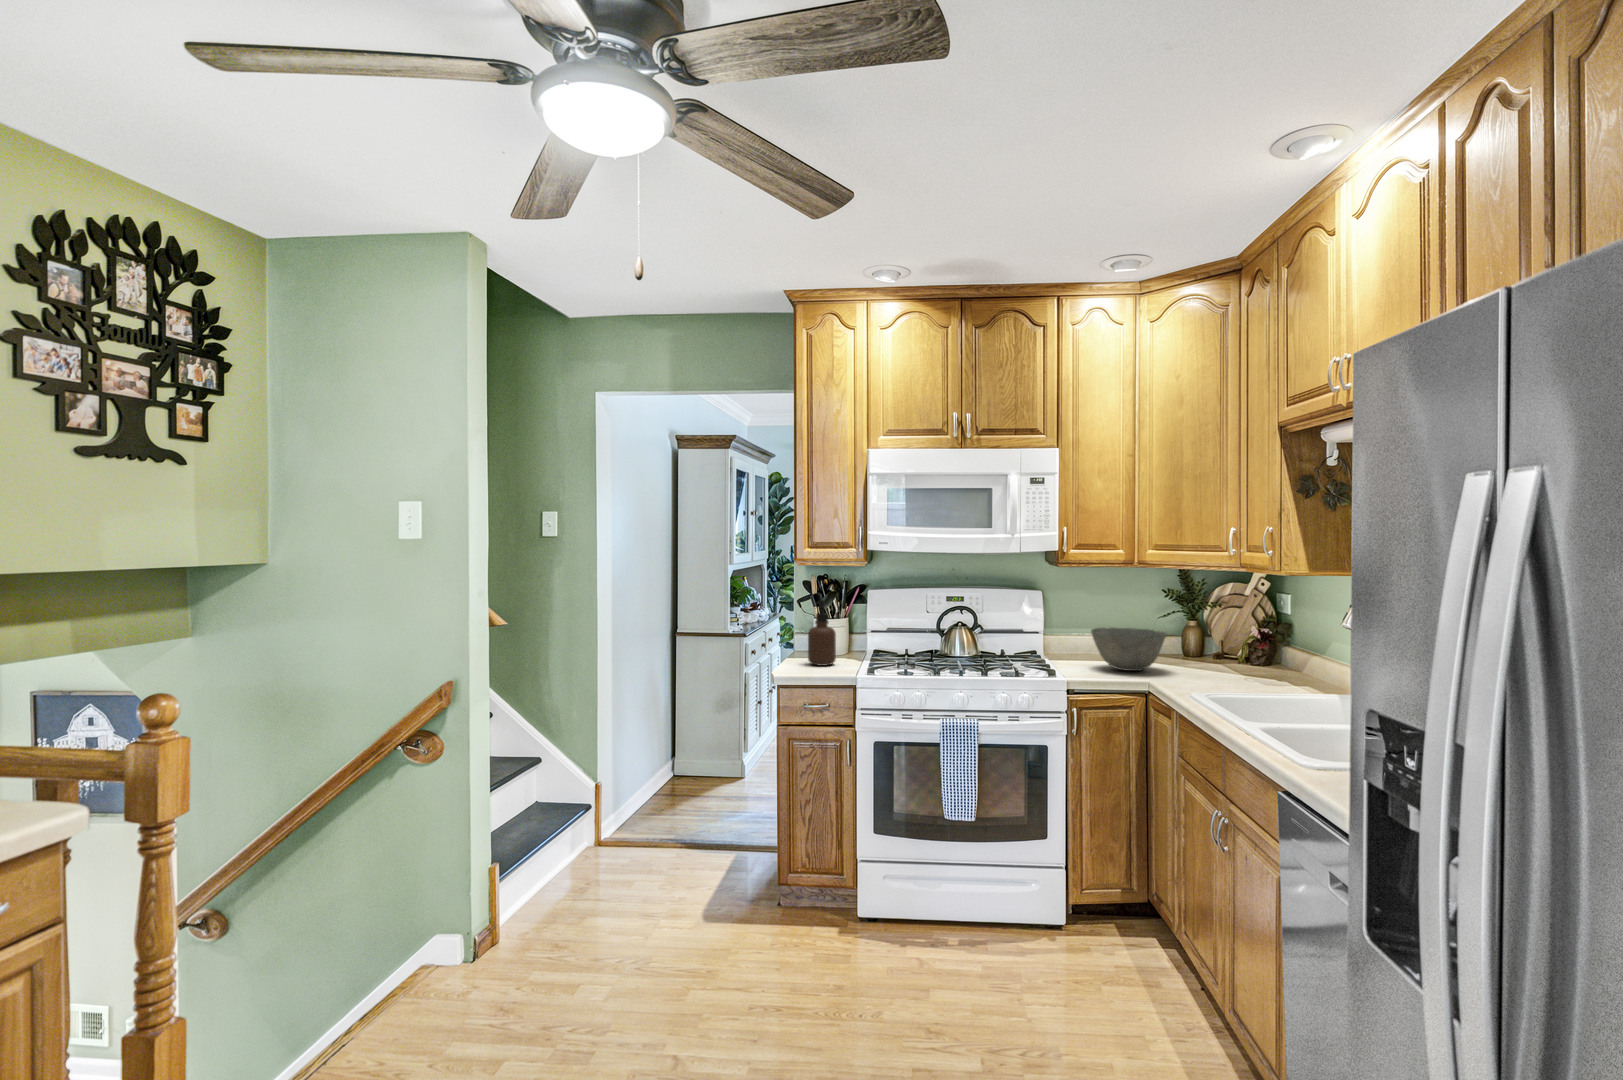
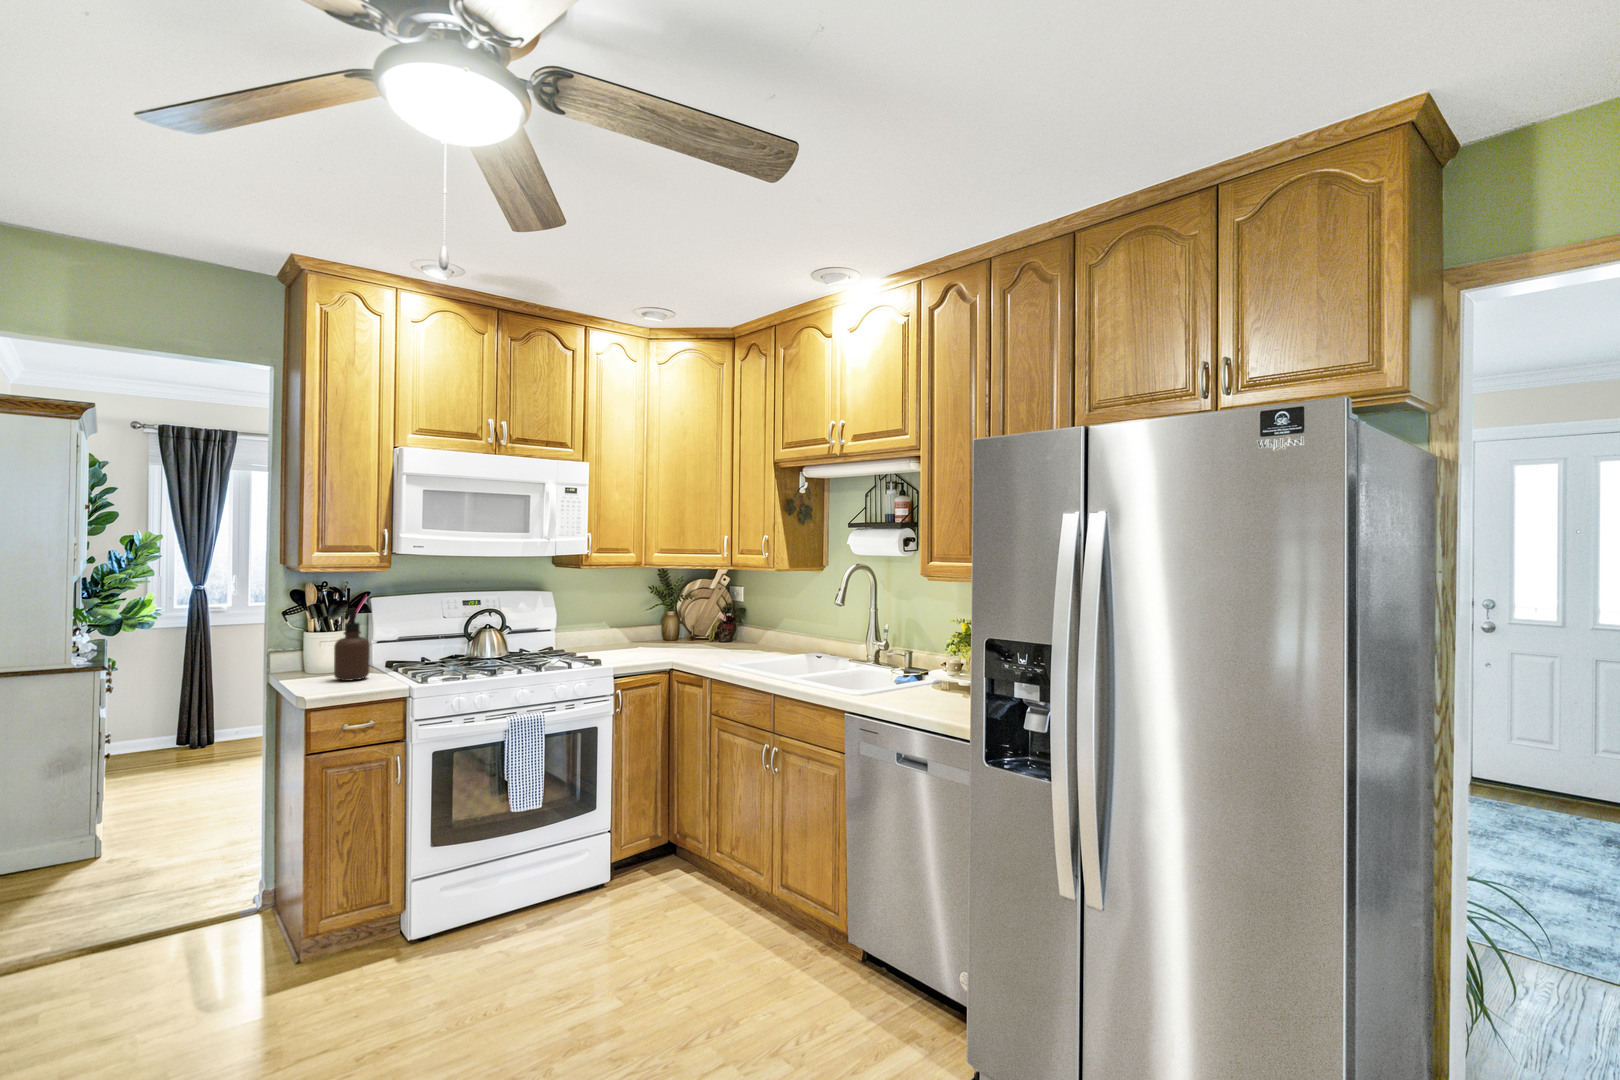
bowl: present [1091,628,1166,671] -> none [614,617,675,653]

